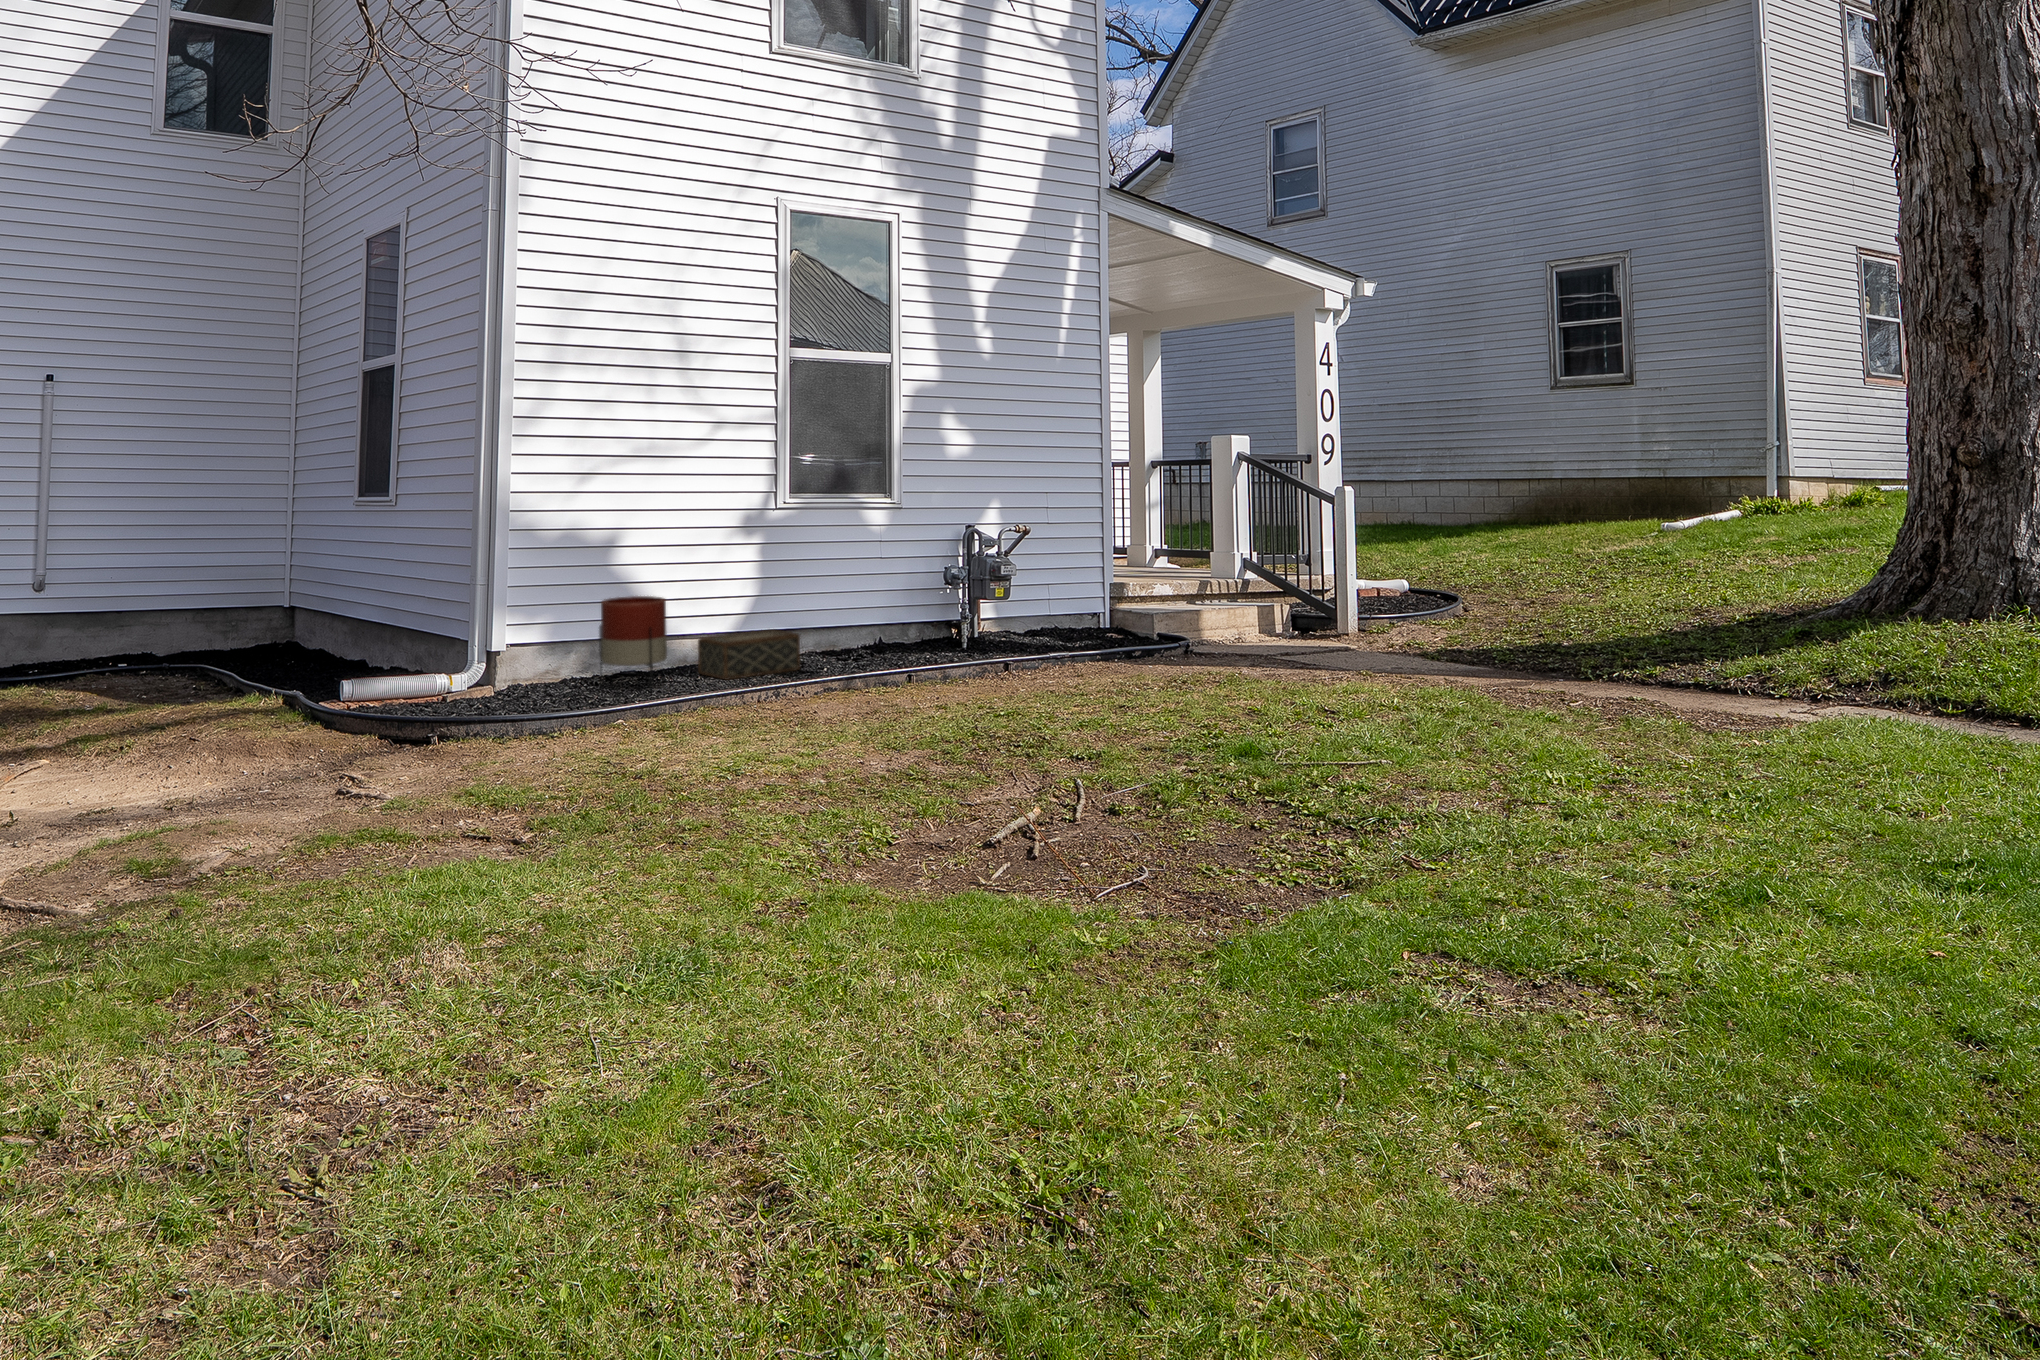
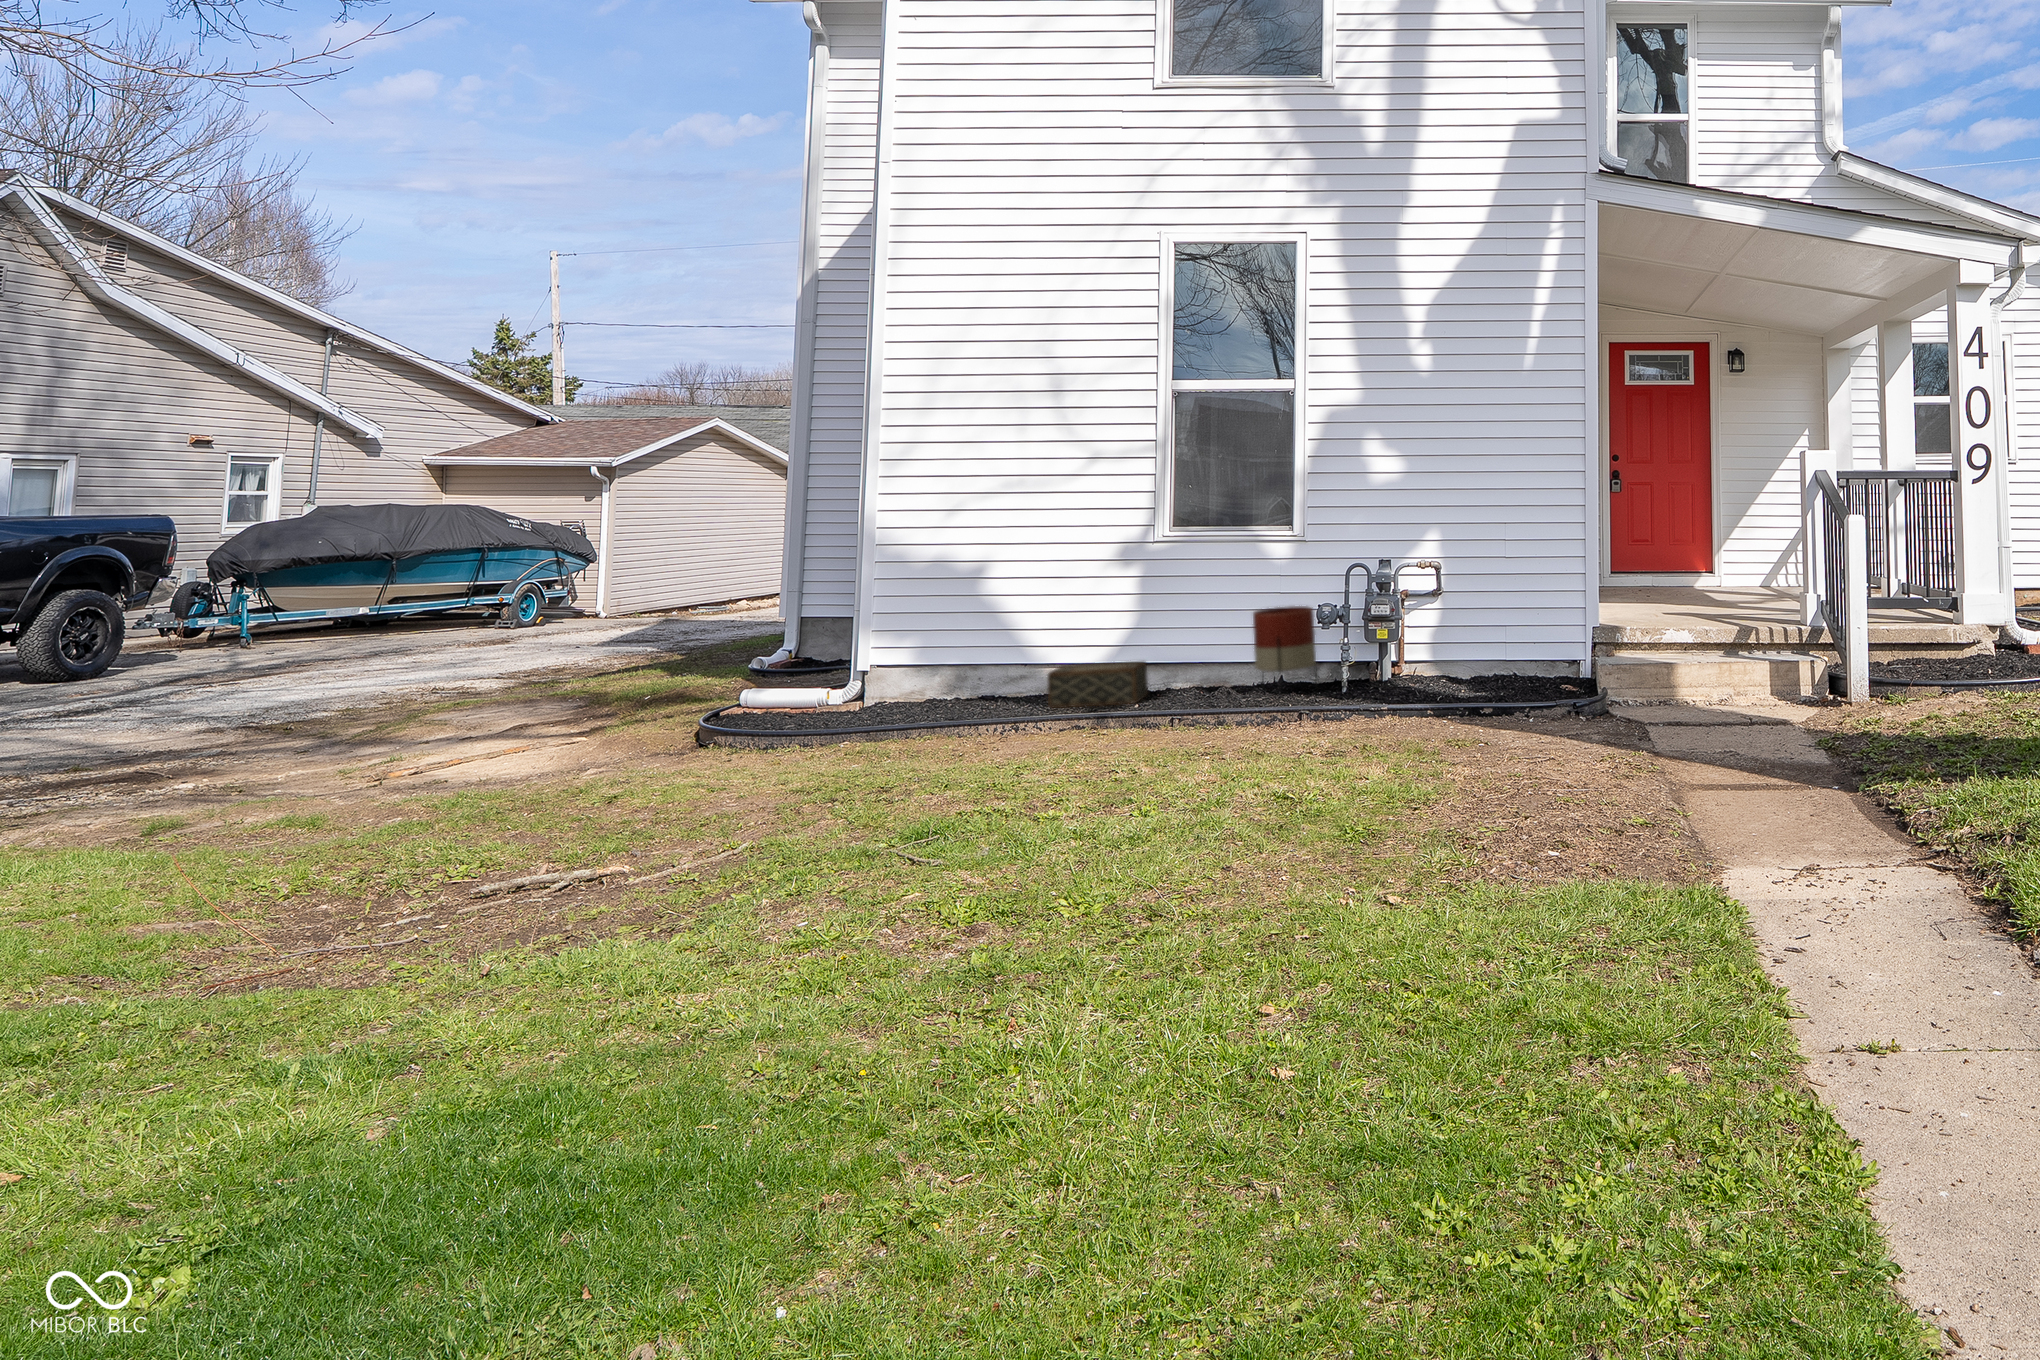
planter: present [599,596,667,689] -> present [1253,606,1317,673]

